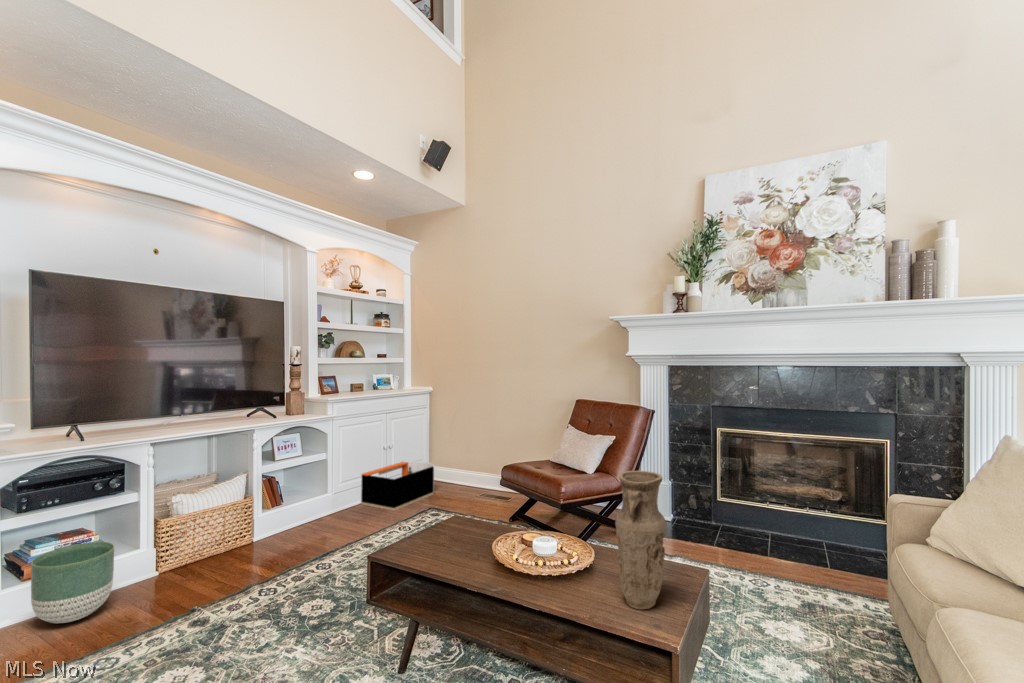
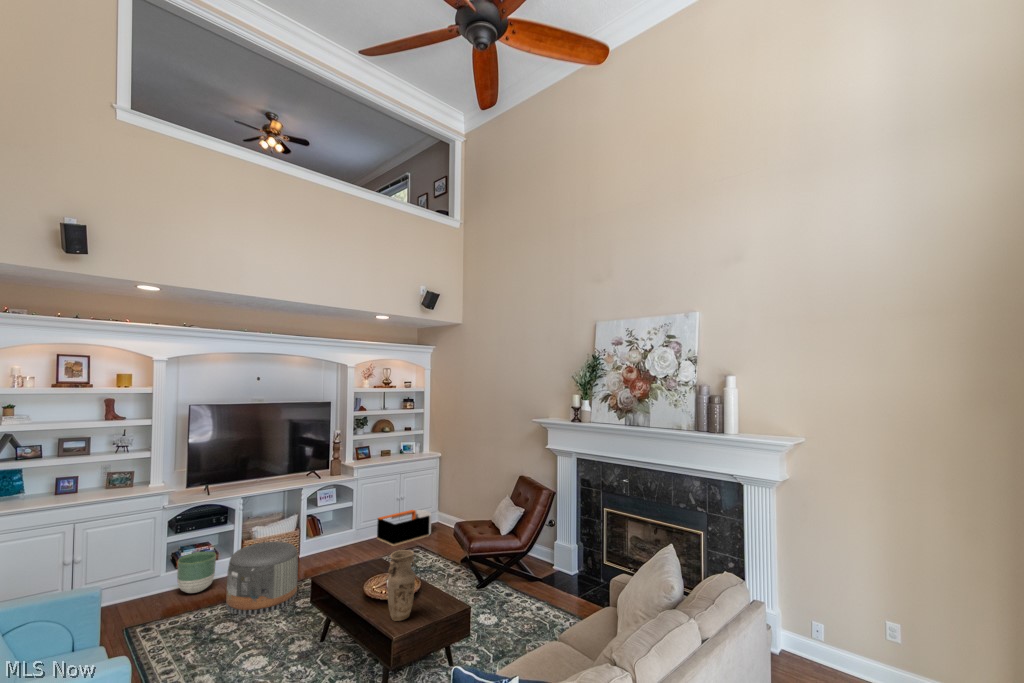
pouf: none [155,510,291,649] -> present [226,542,298,615]

